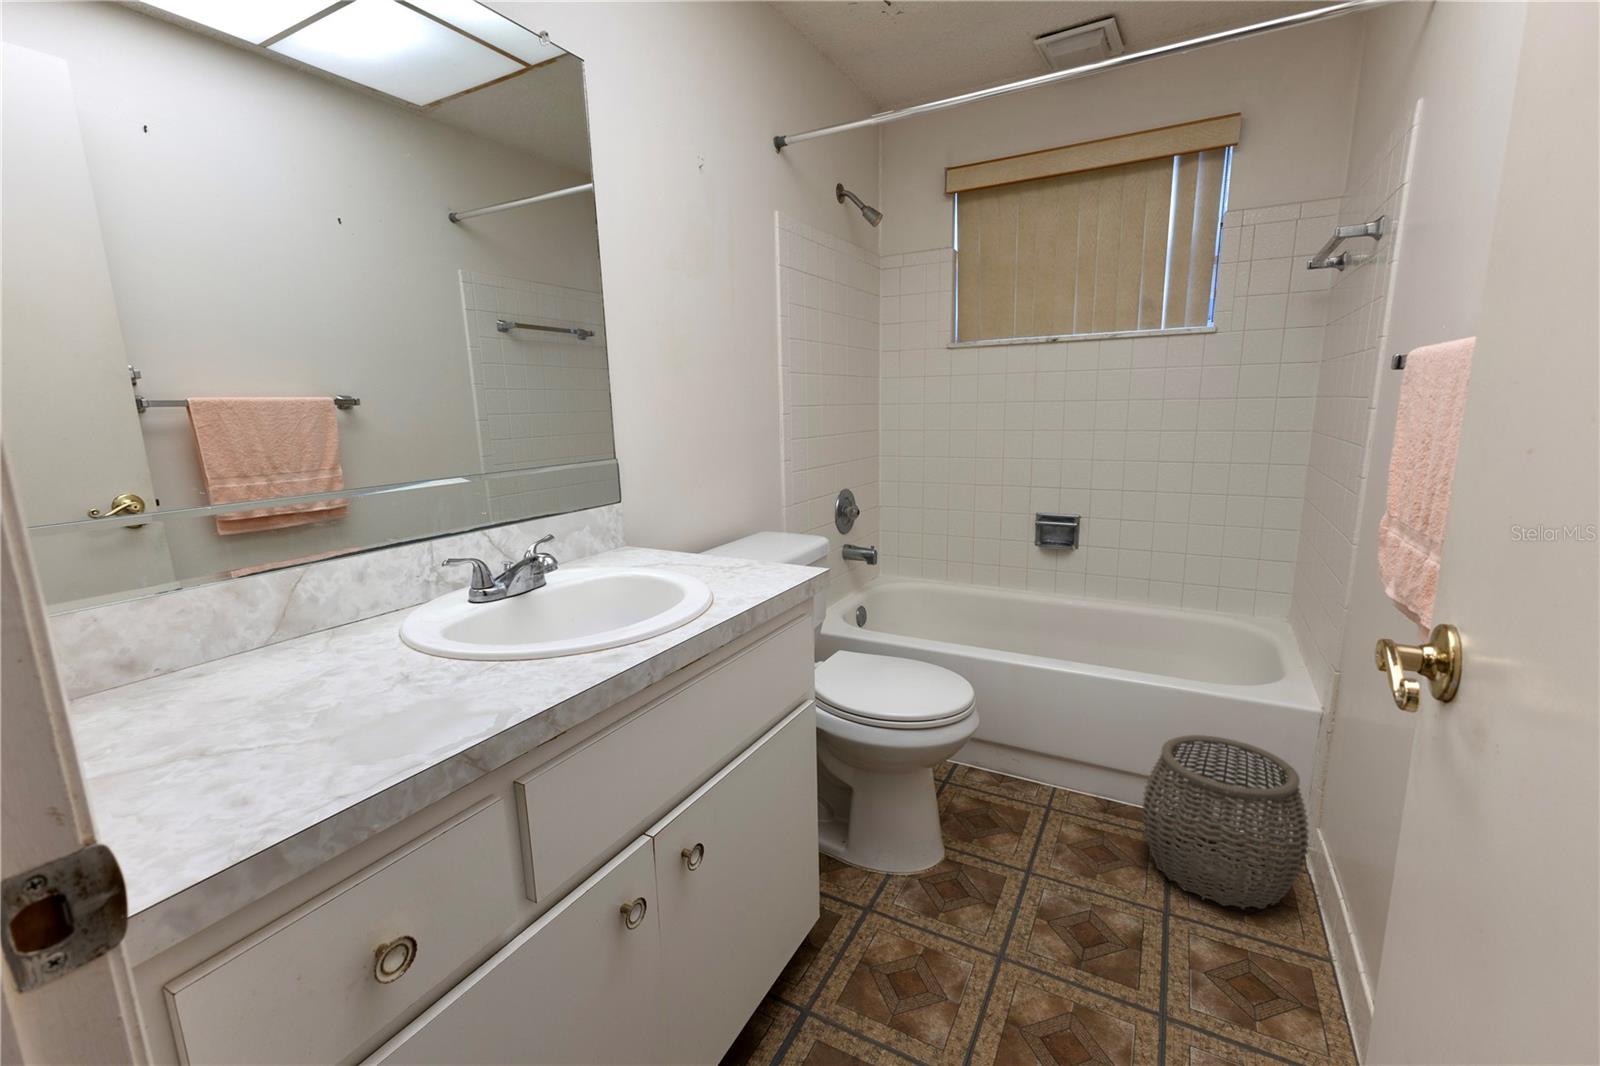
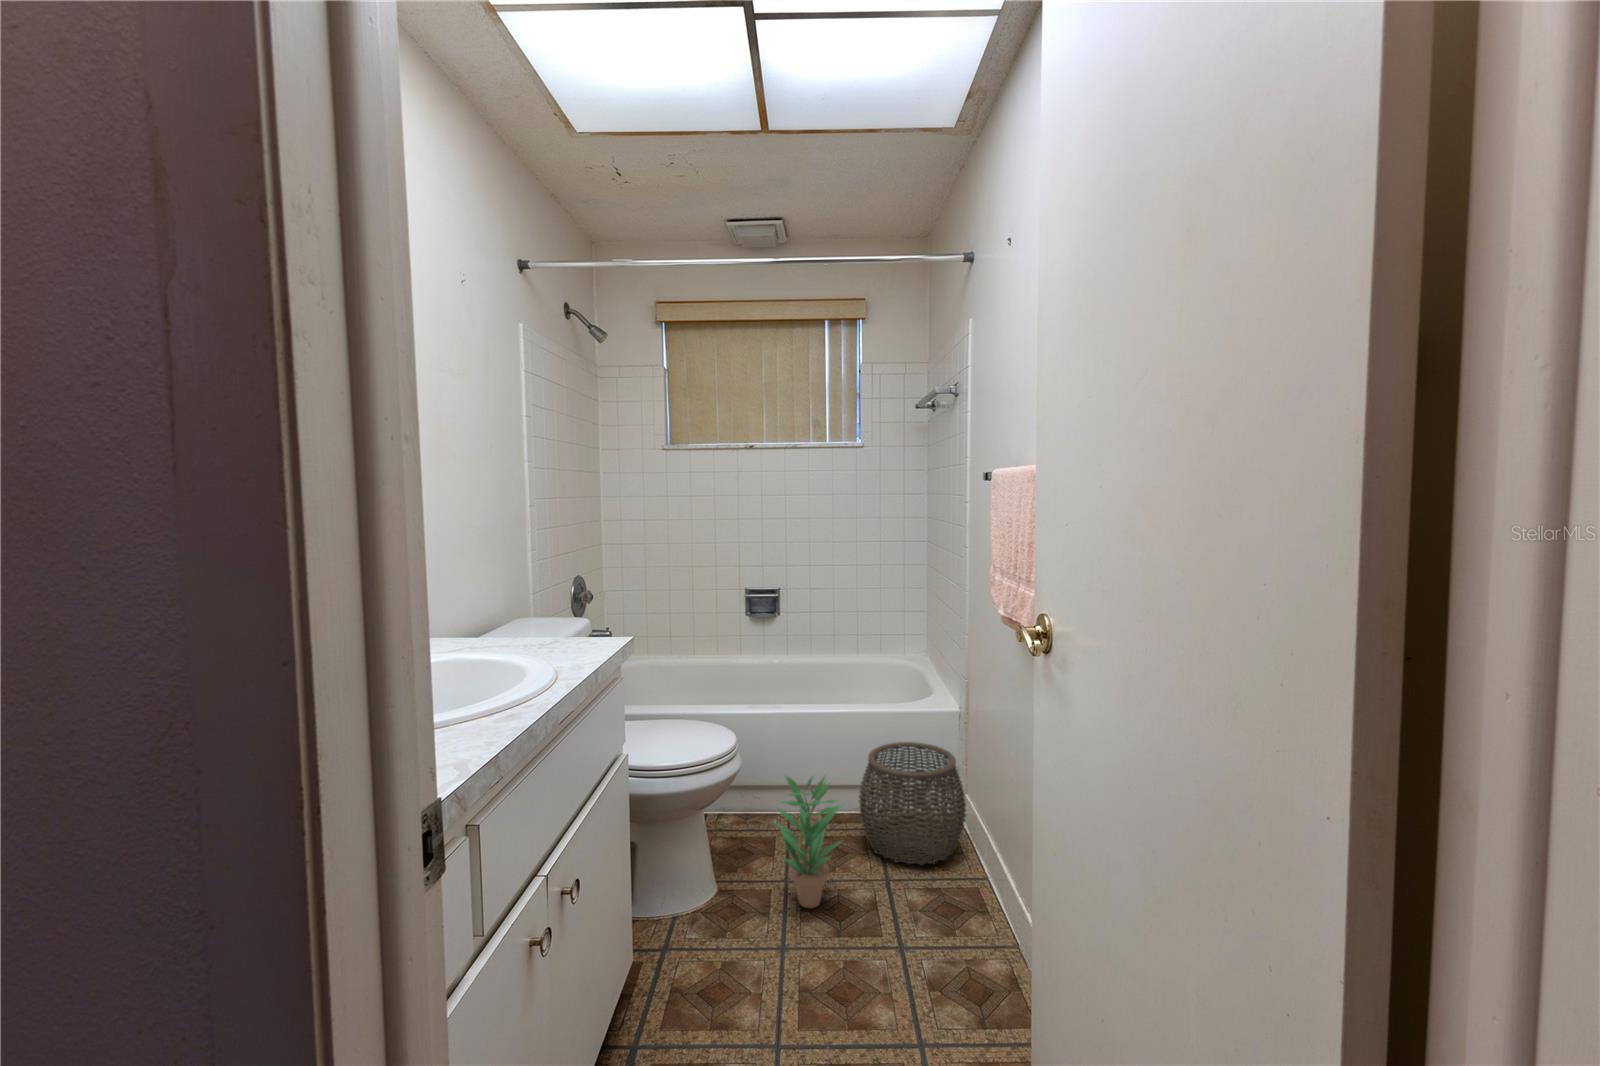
potted plant: none [1008,748,1110,917] -> present [774,776,843,908]

